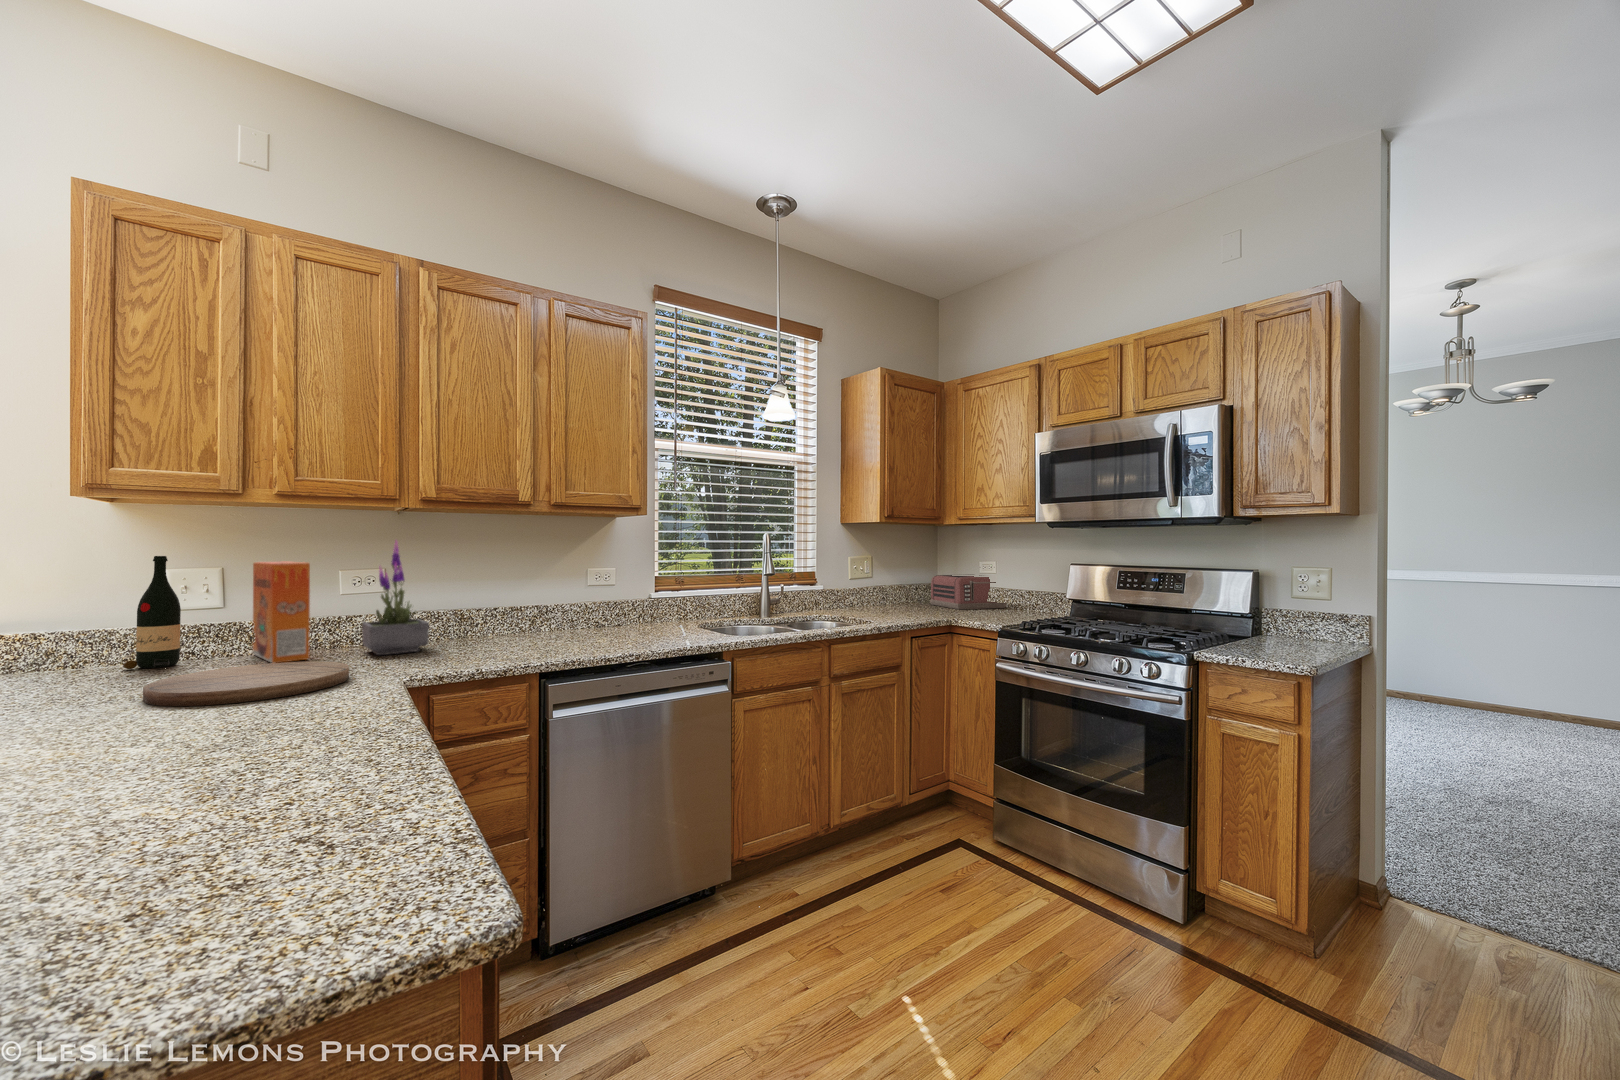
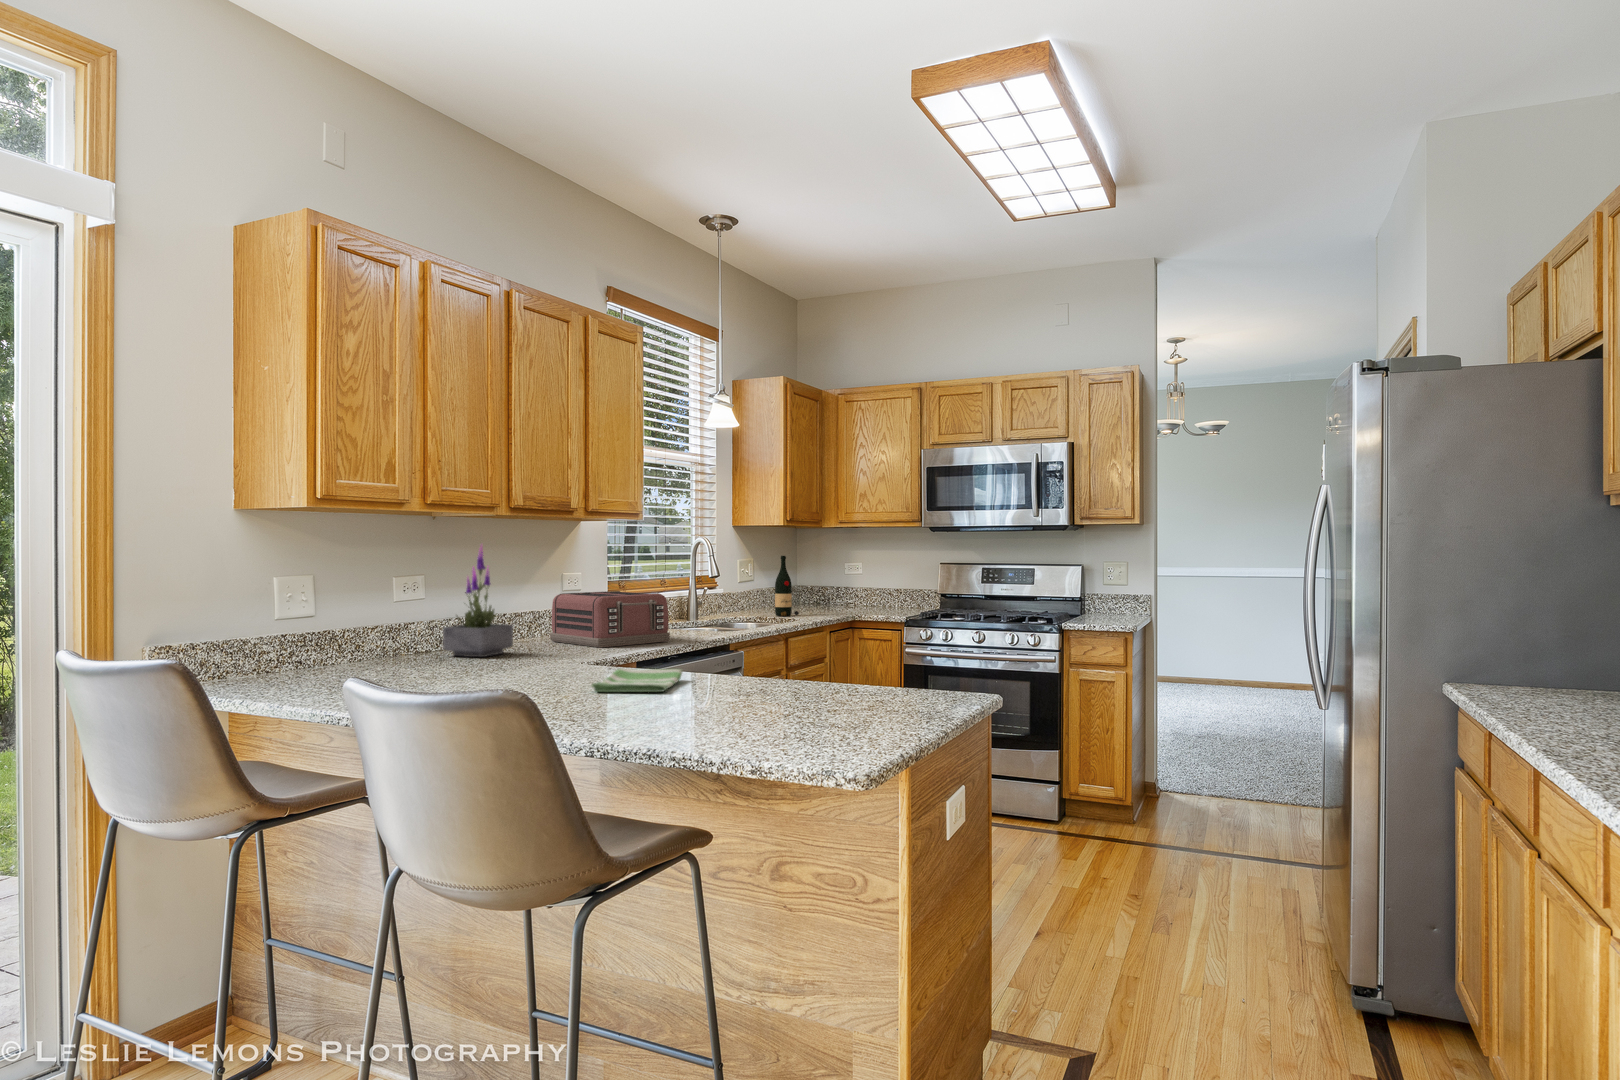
wine bottle: present [123,556,181,669] -> present [775,556,799,616]
cereal box: present [253,562,310,663] -> none [342,567,434,665]
toaster: present [930,575,1006,609] -> present [550,591,670,648]
cutting board: present [143,661,349,706] -> none [447,655,584,682]
dish towel: none [60,703,279,764] -> present [592,668,682,692]

